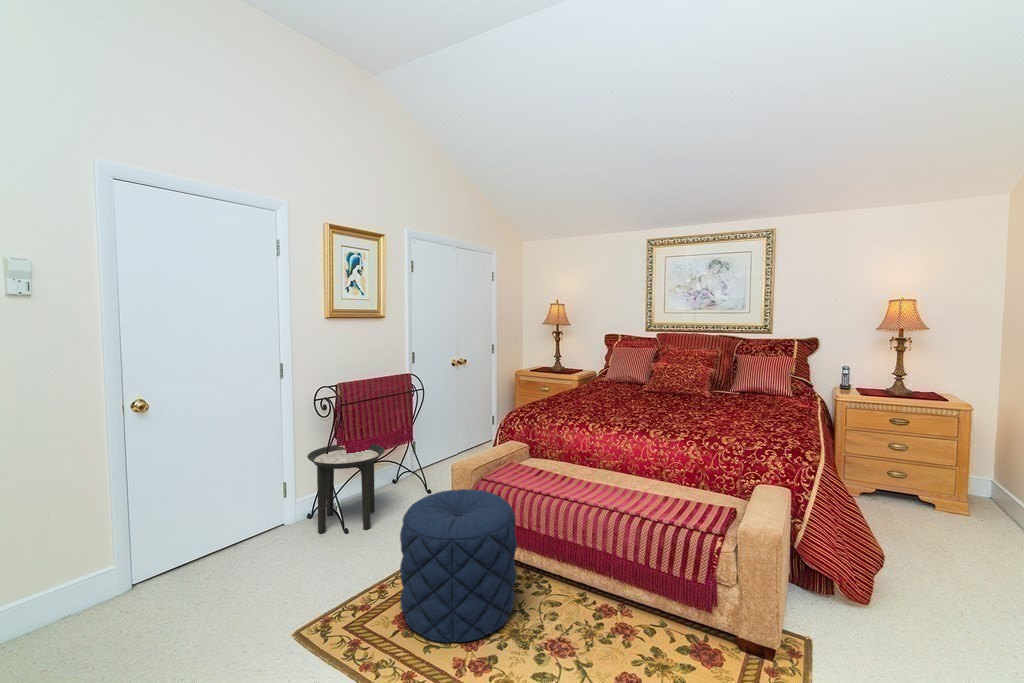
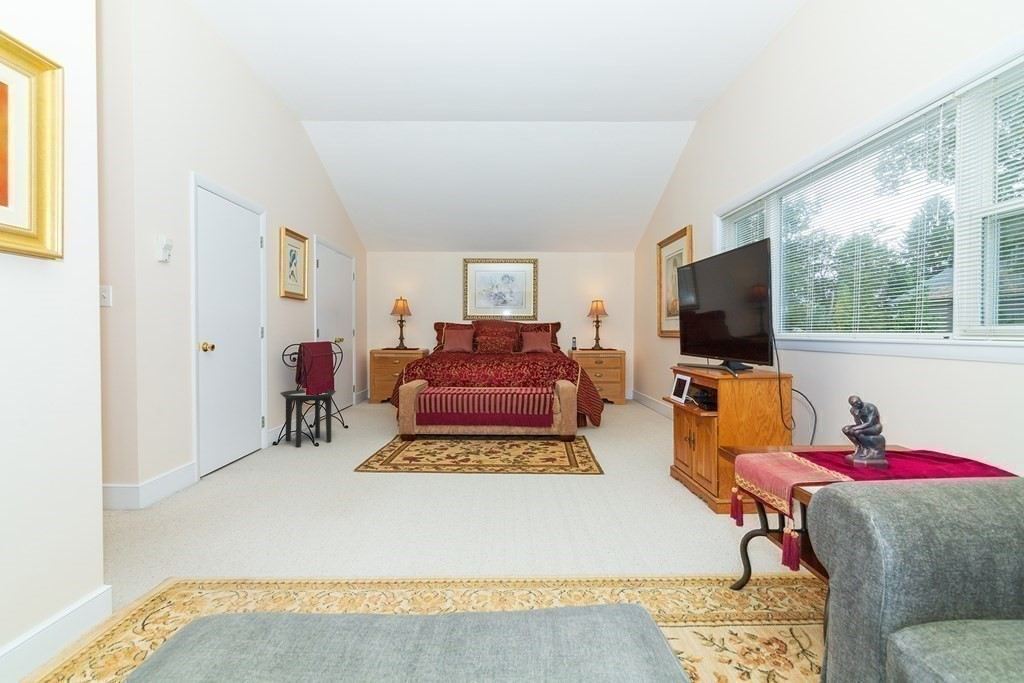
pouf: present [400,489,517,643] -> none [401,391,464,459]

